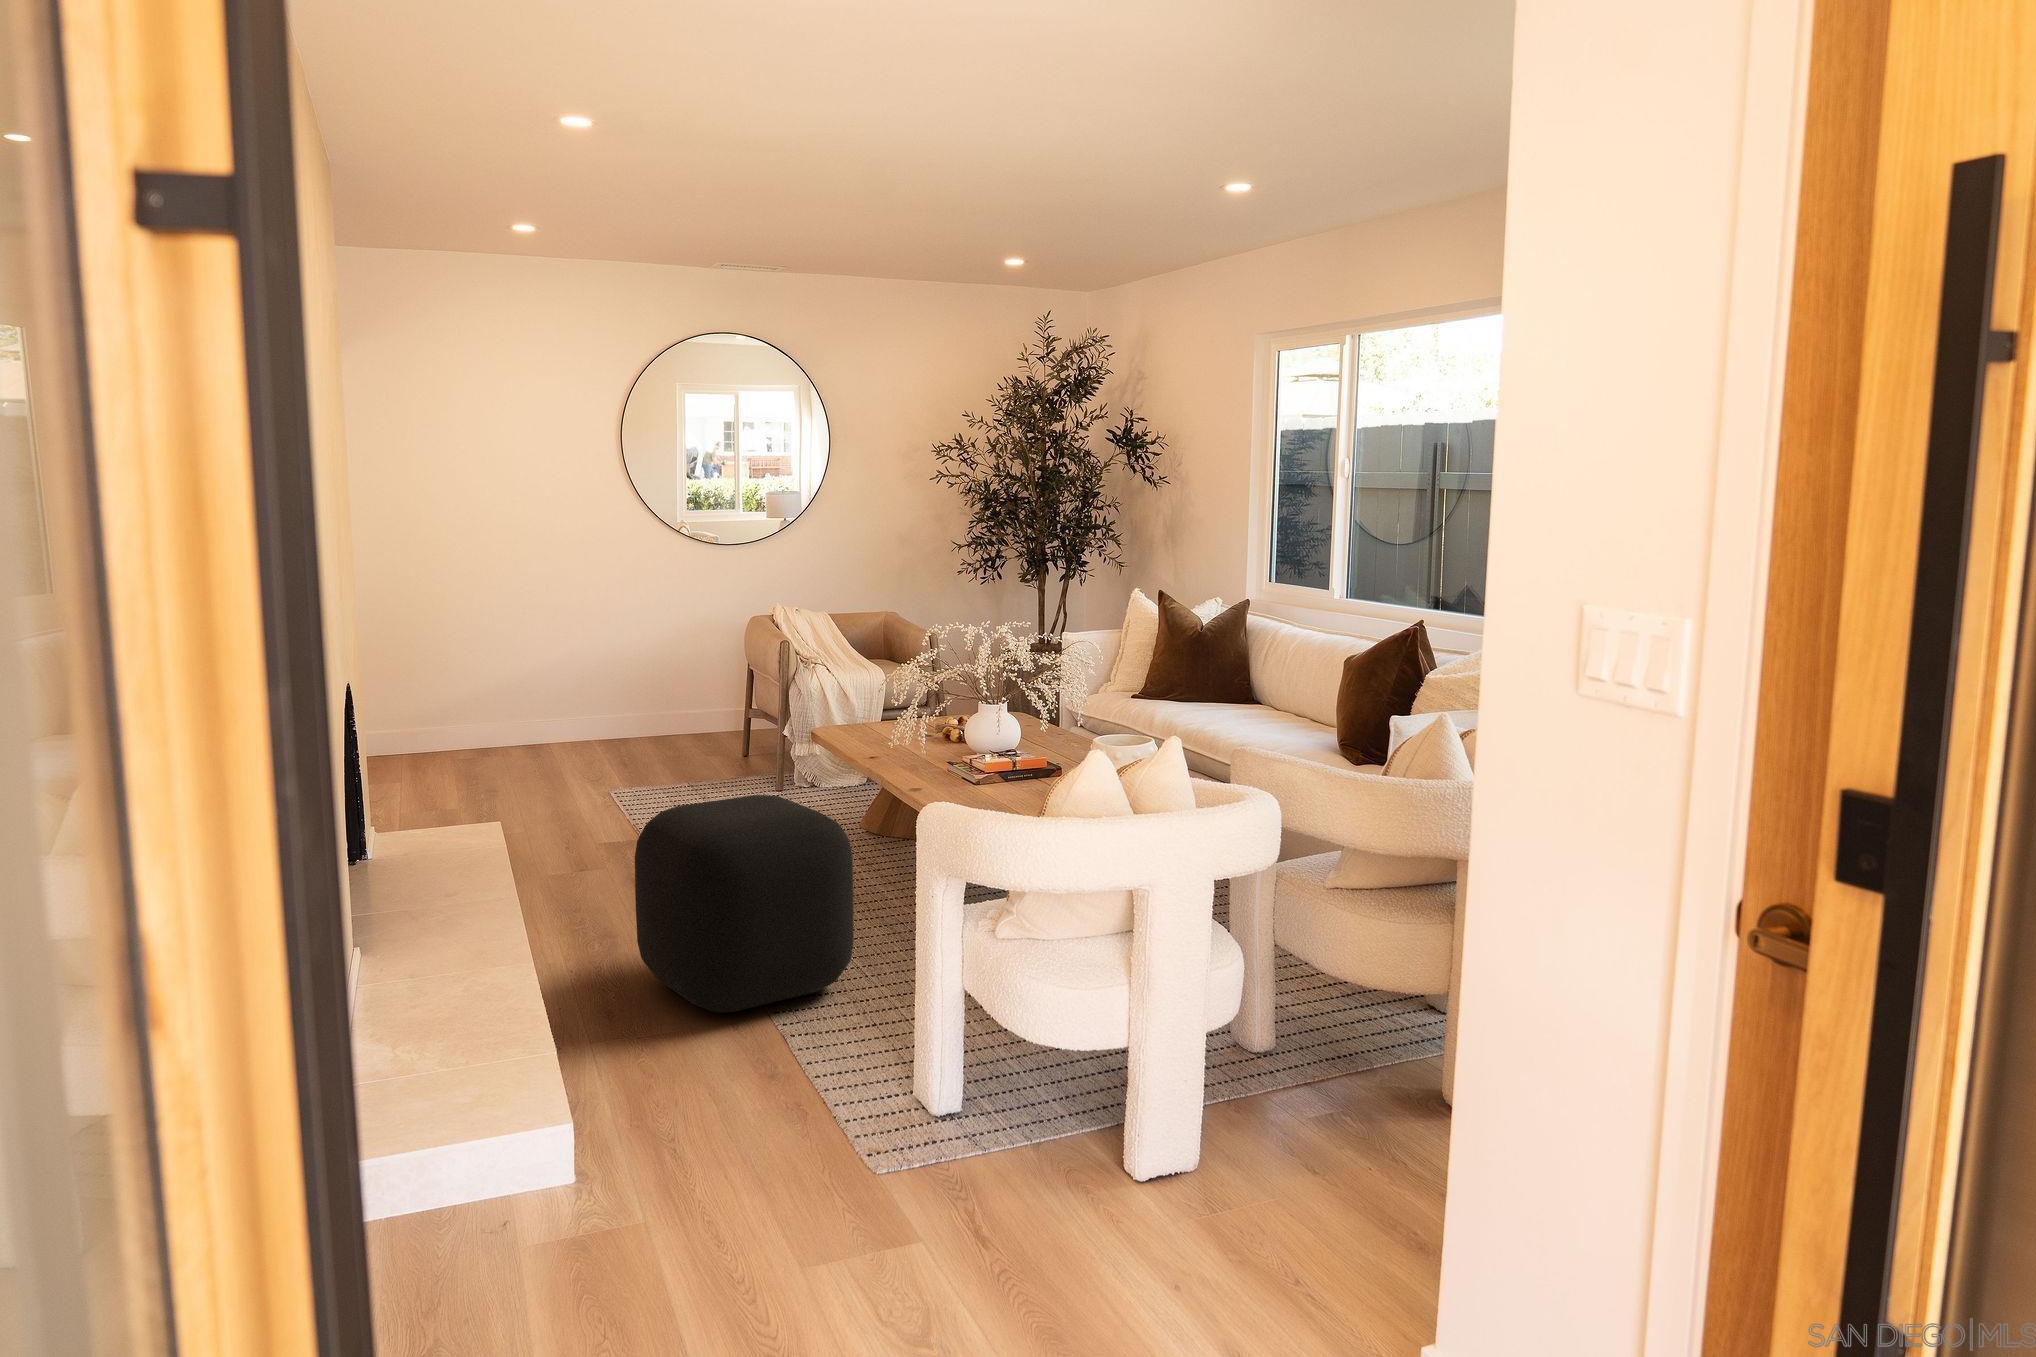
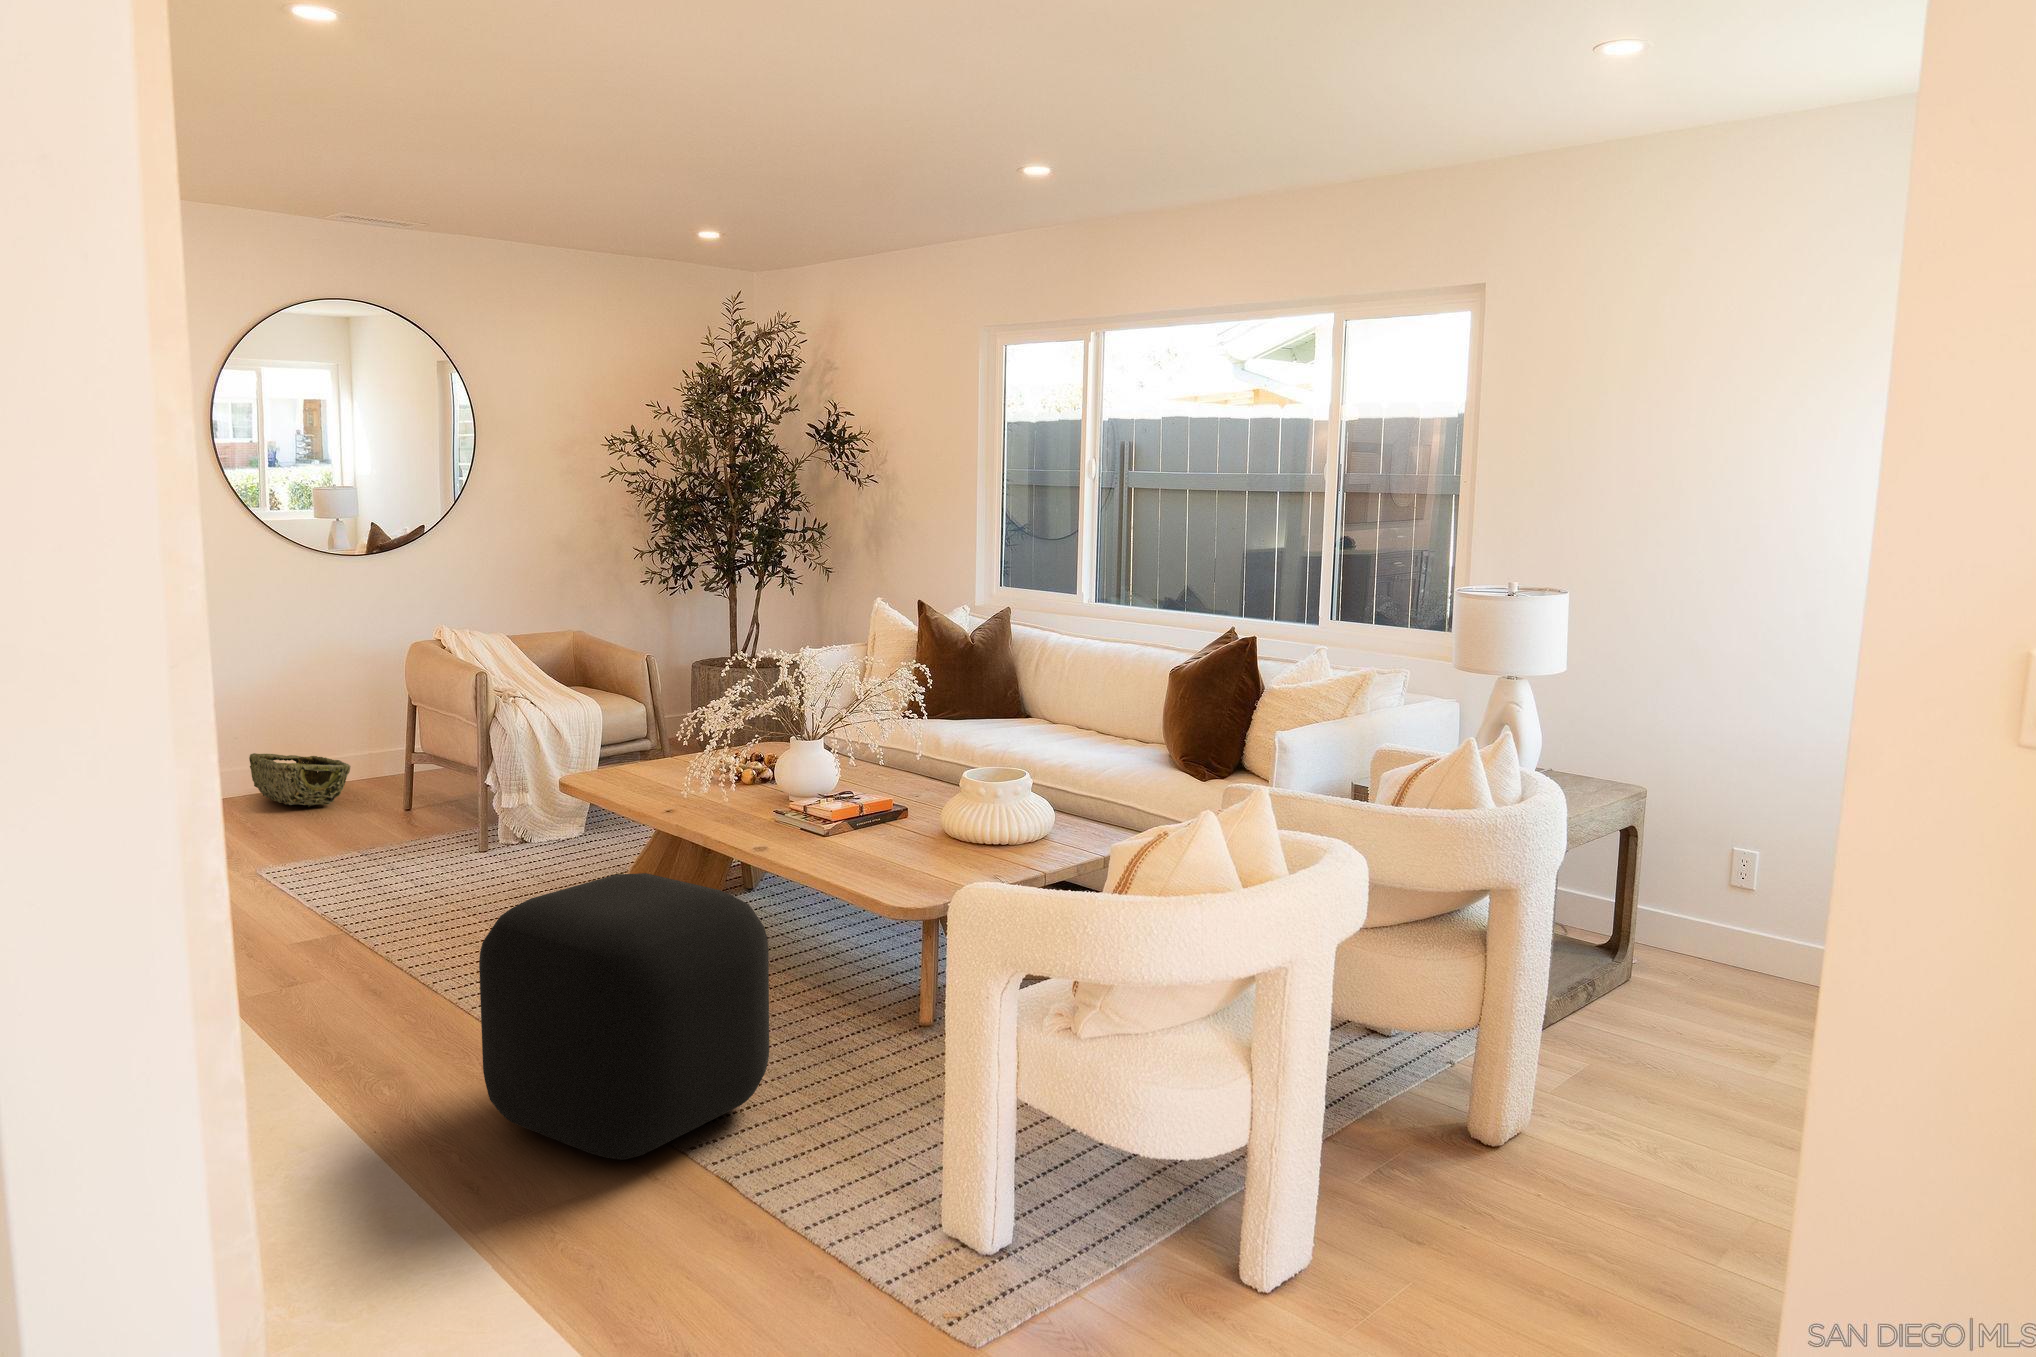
woven basket: none [638,703,706,748] -> present [249,753,351,807]

